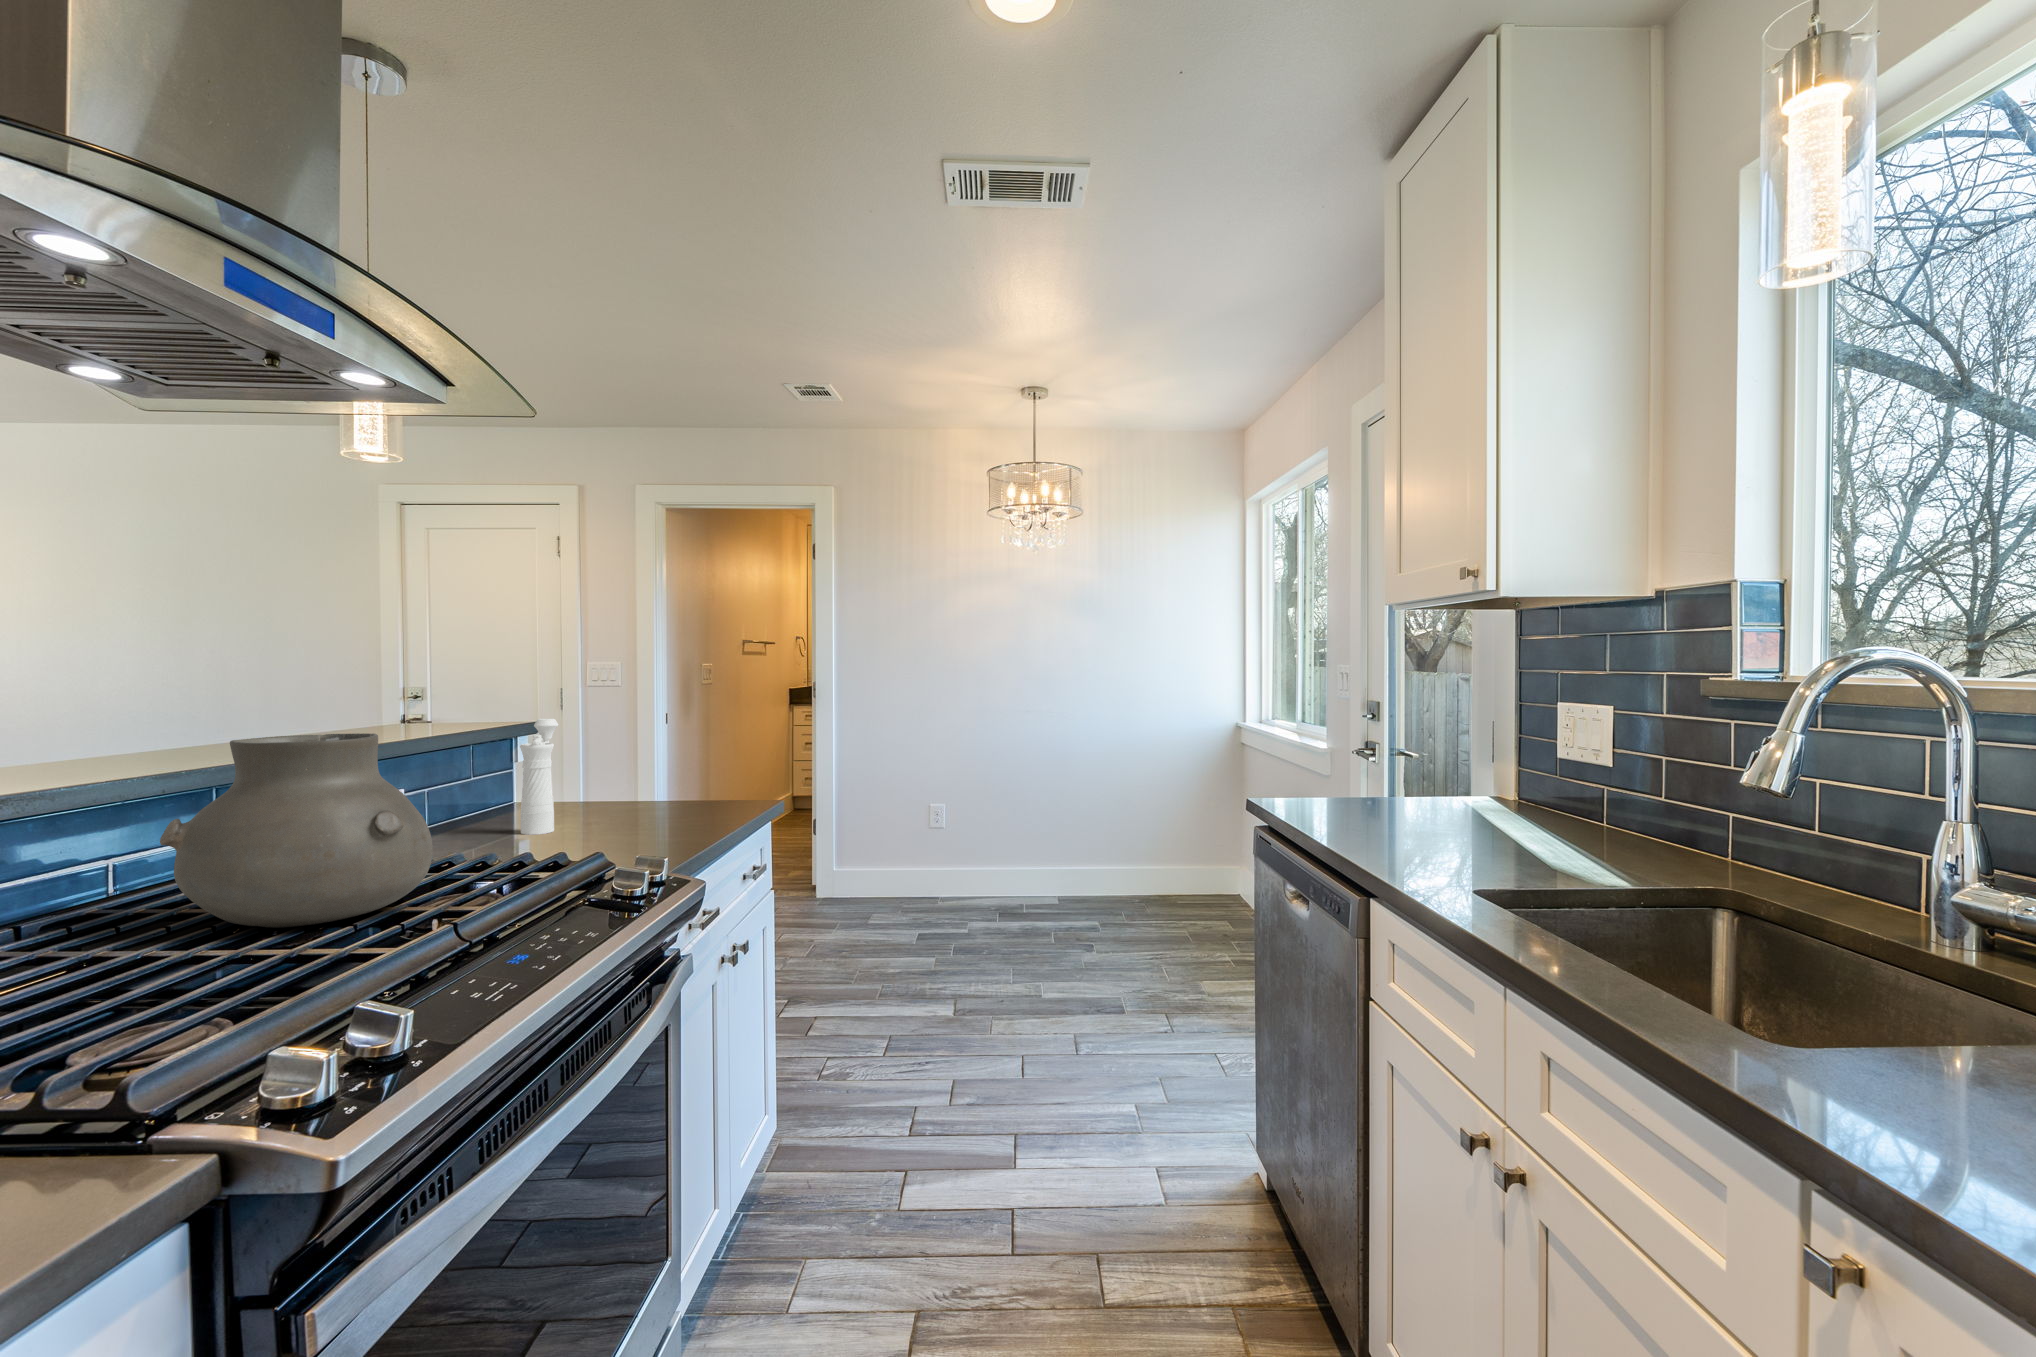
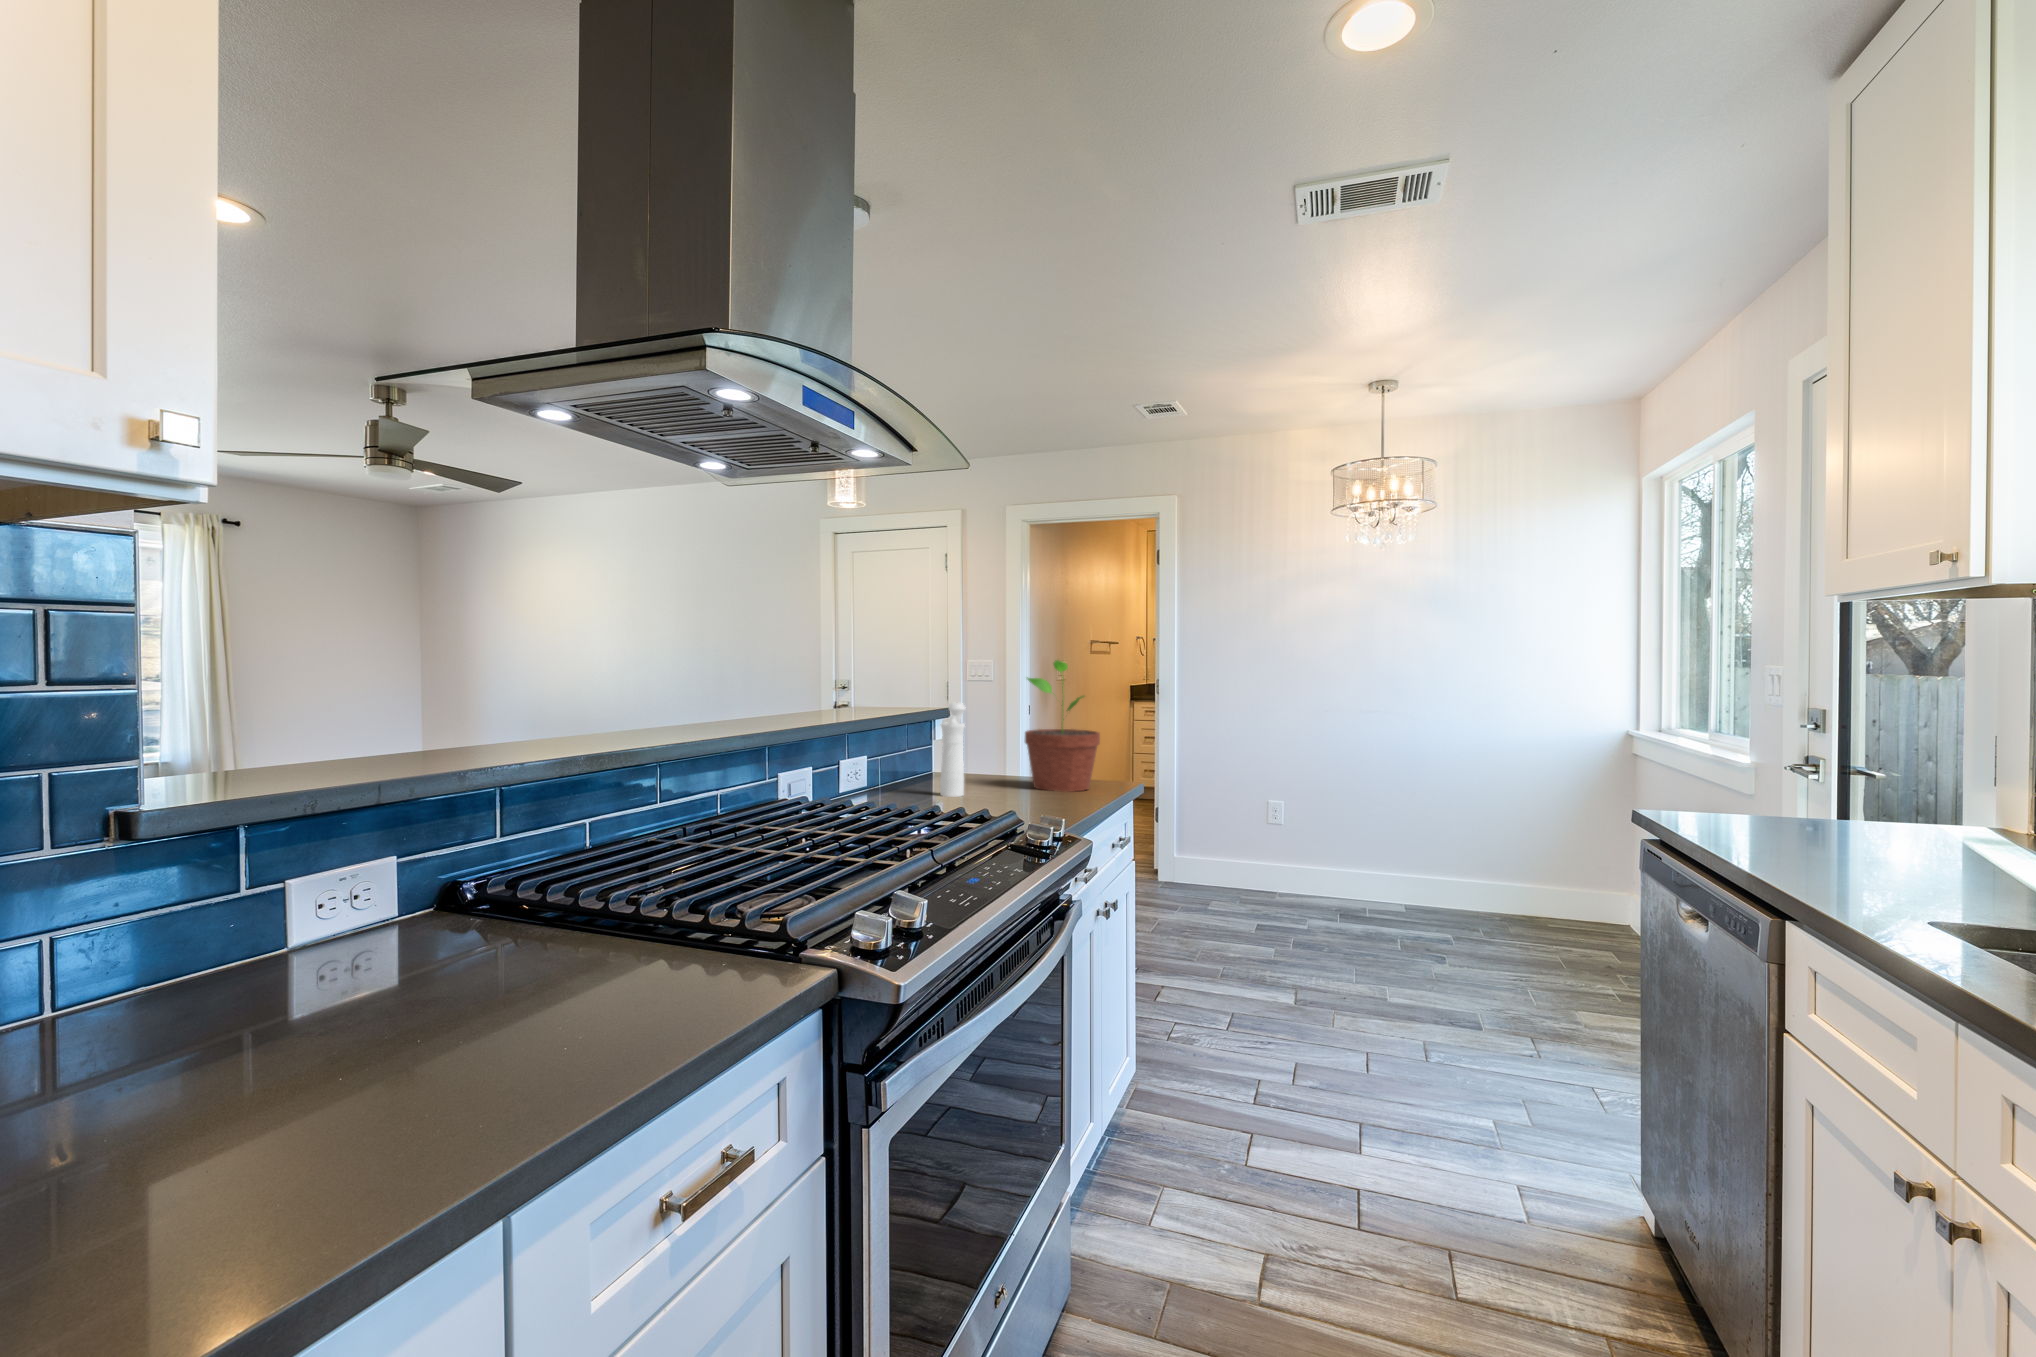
potted plant: none [639,664,732,817] -> present [1025,660,1100,792]
vase: present [160,733,433,928] -> none [749,708,903,844]

